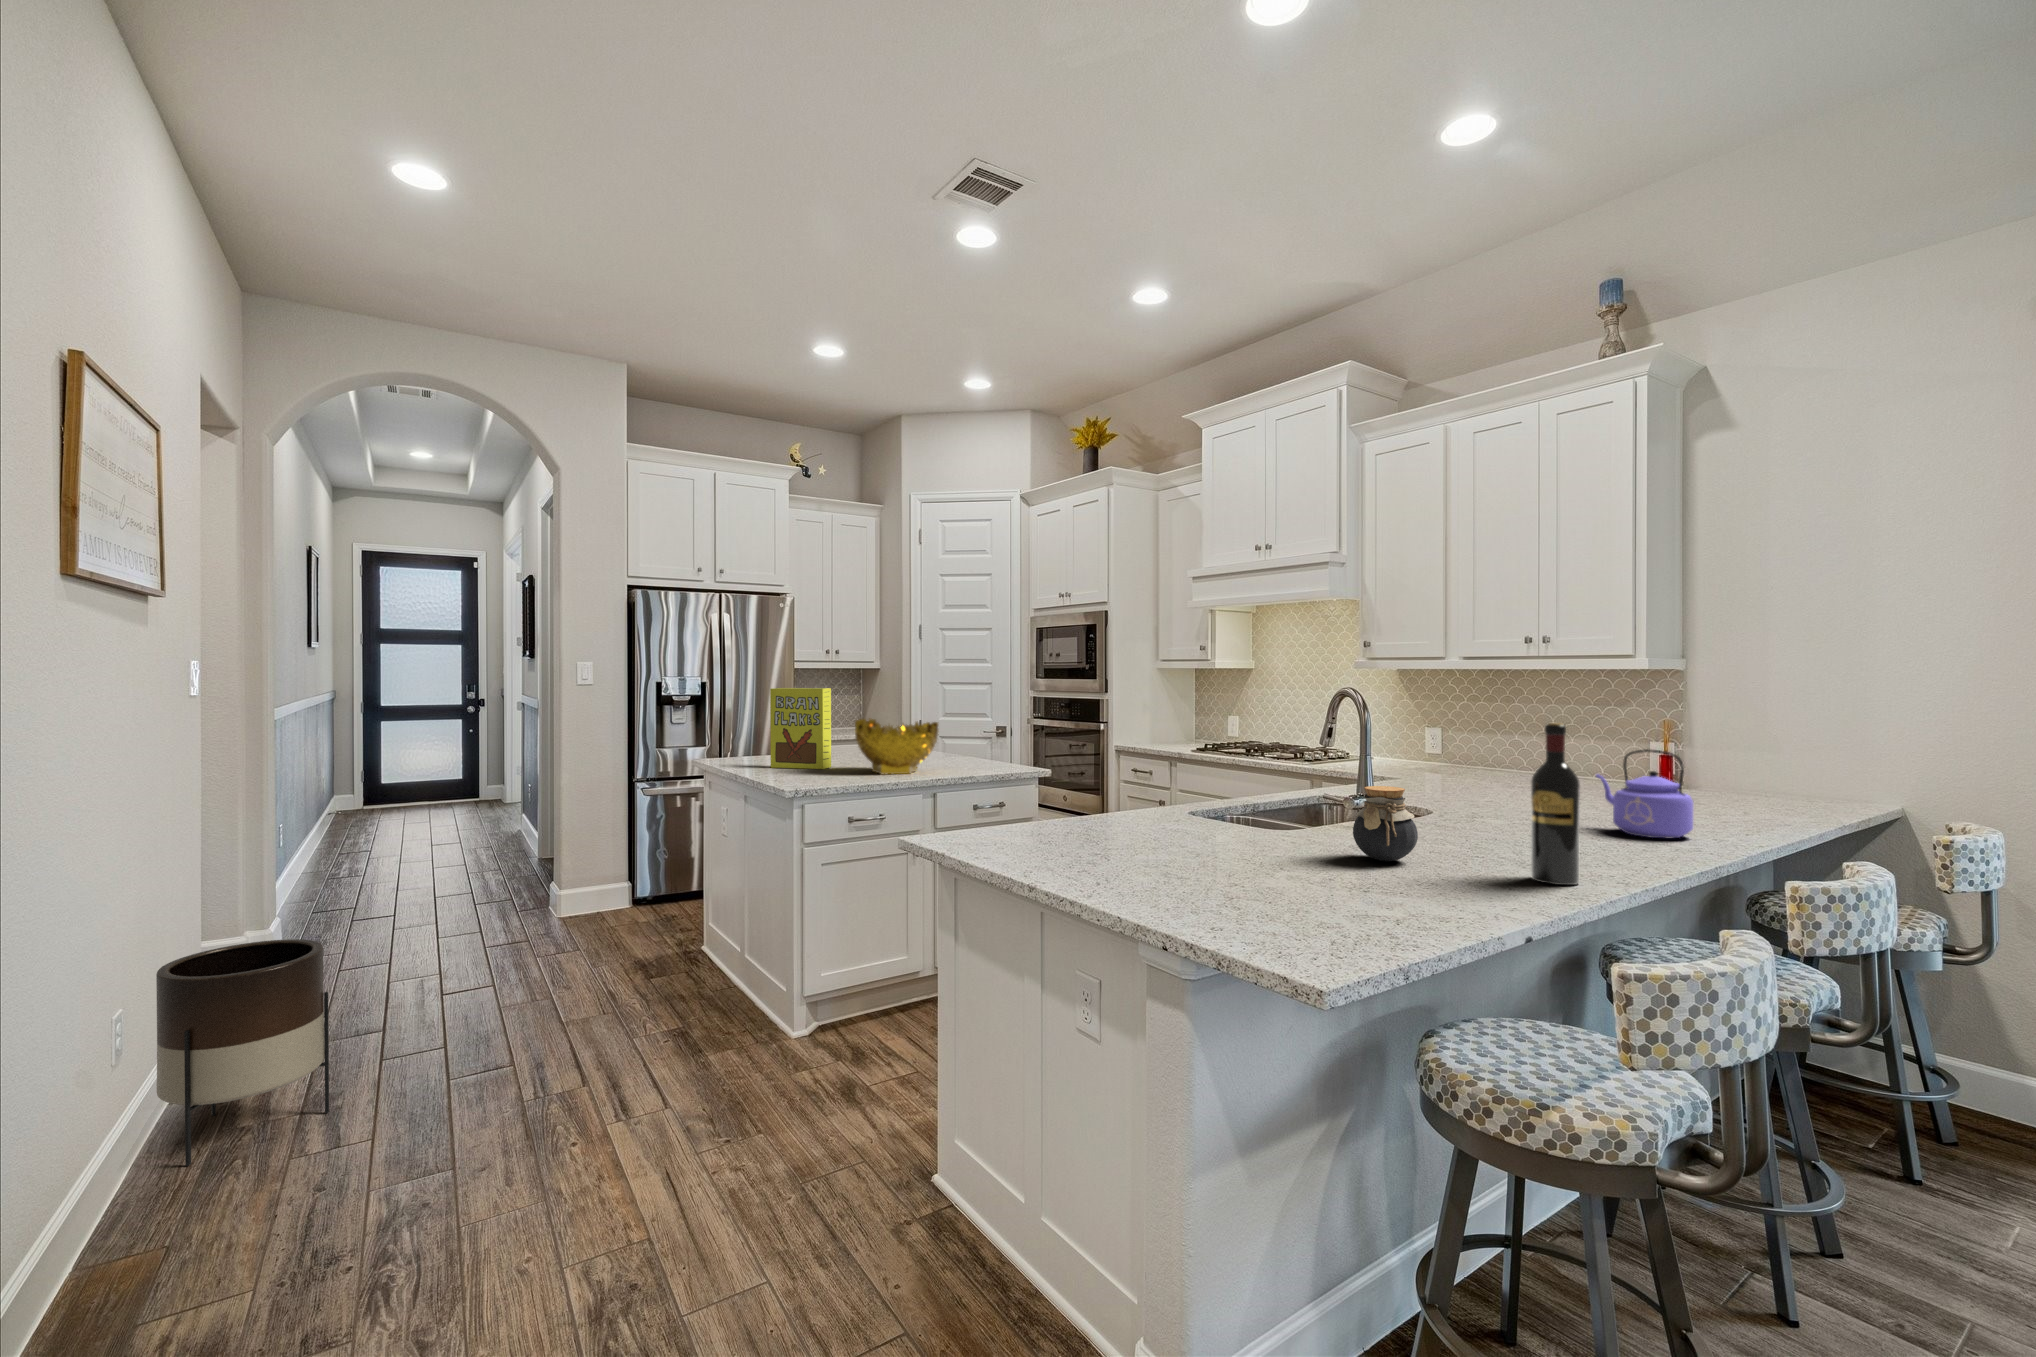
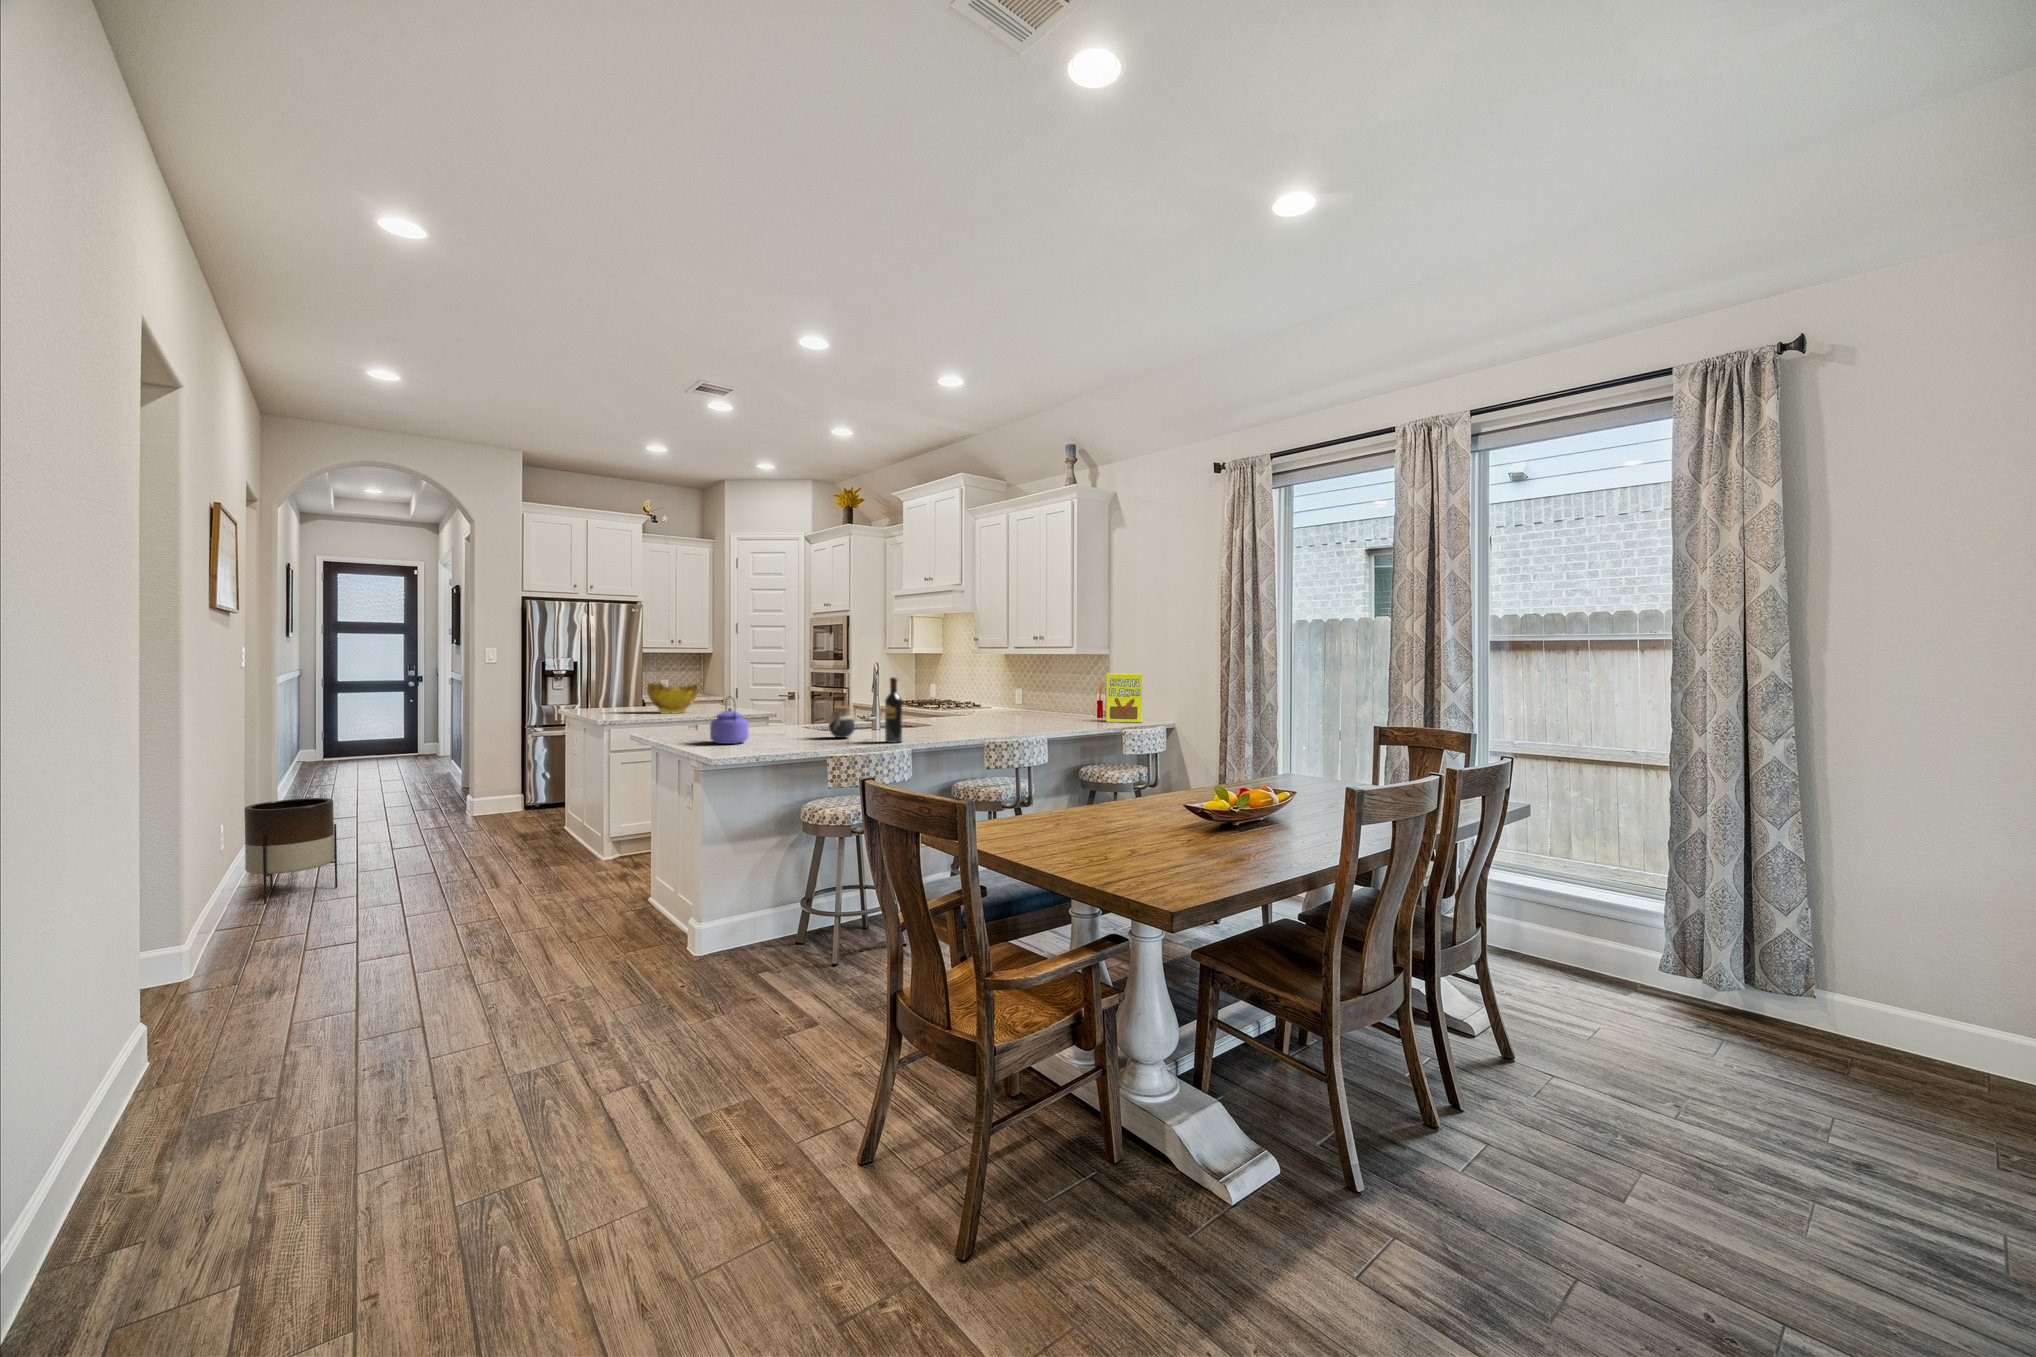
cereal box: present [770,688,831,769] -> present [1106,674,1142,722]
kettle: present [1596,749,1693,839] -> present [710,696,749,744]

